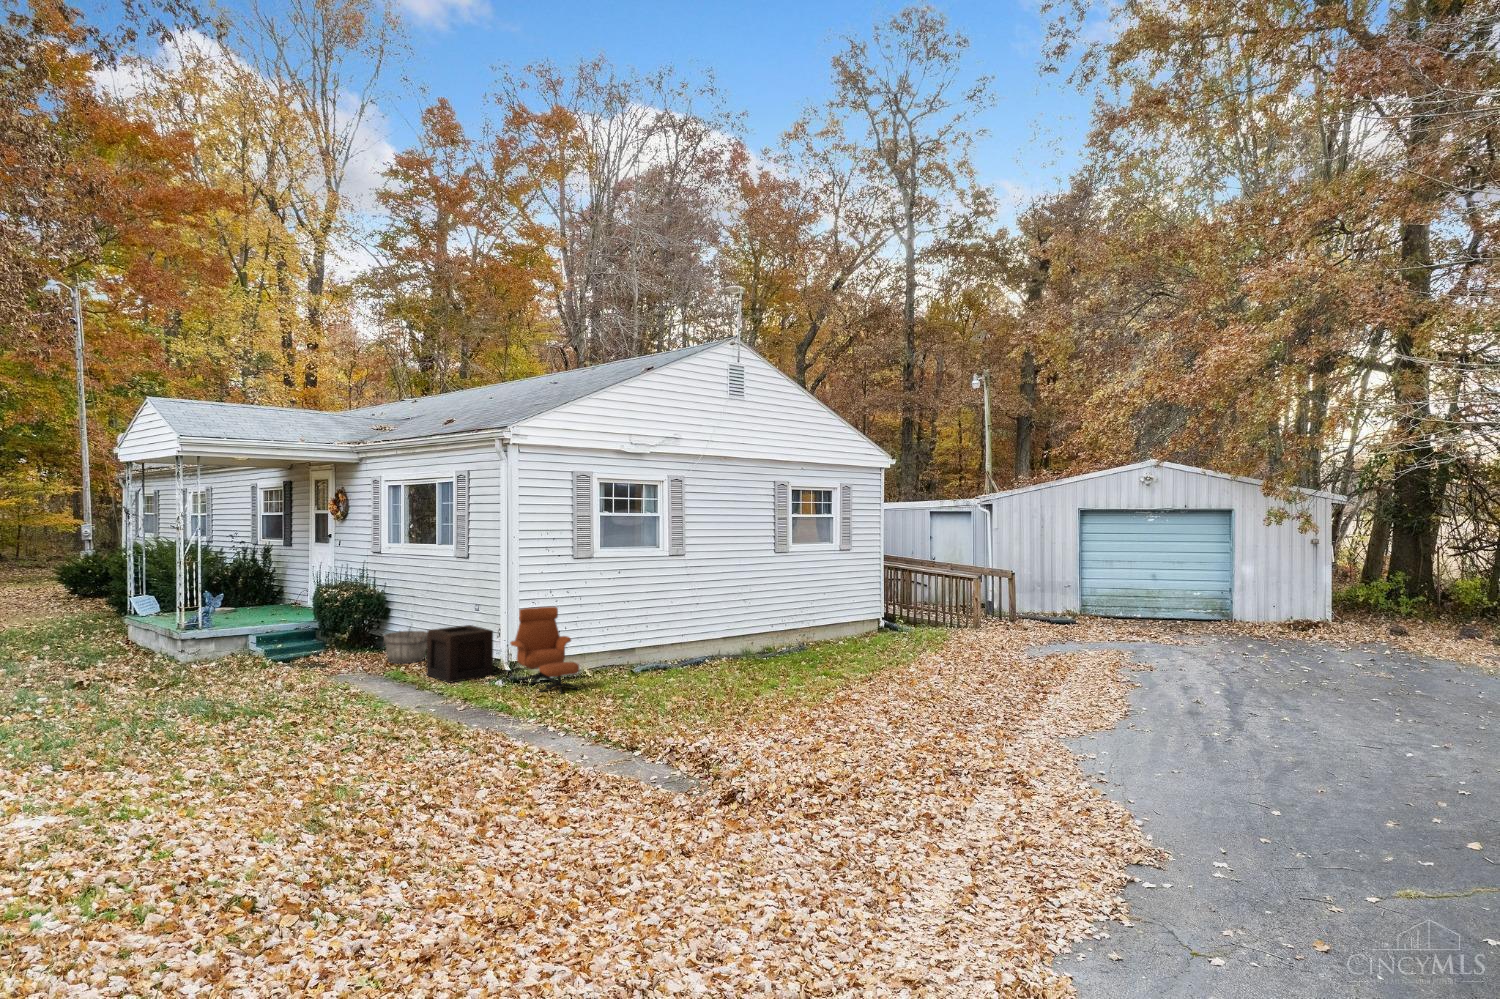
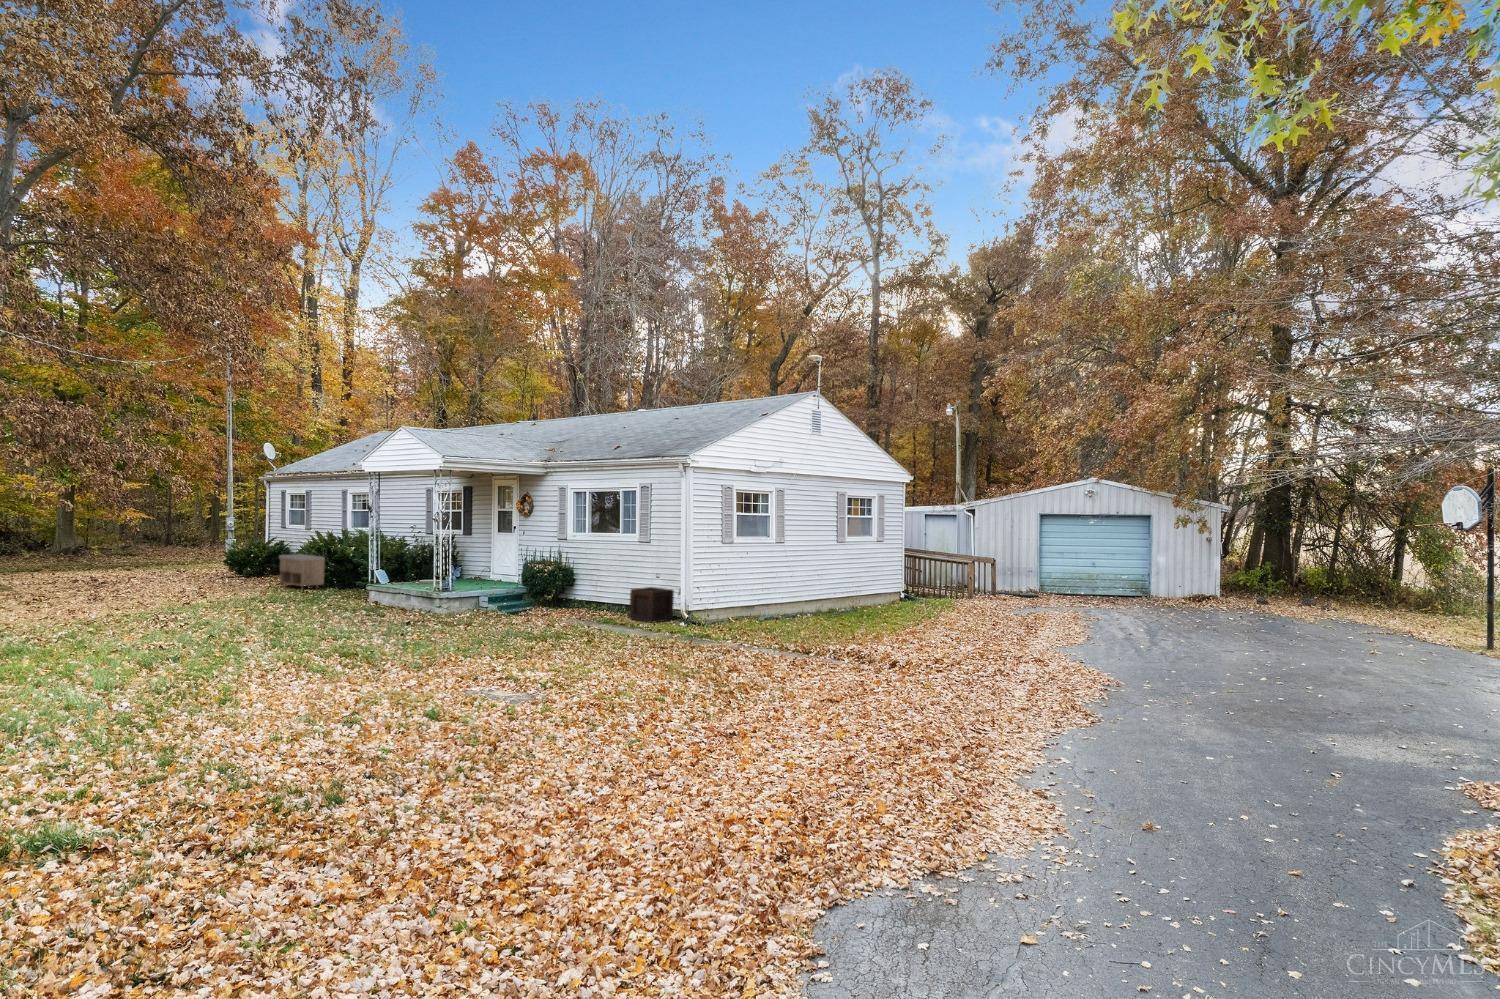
storage bench: none [51,573,107,620] -> present [279,554,325,588]
lounge chair: present [510,607,579,694] -> none [690,574,740,628]
wooden bucket: present [384,627,427,663] -> none [585,588,616,614]

